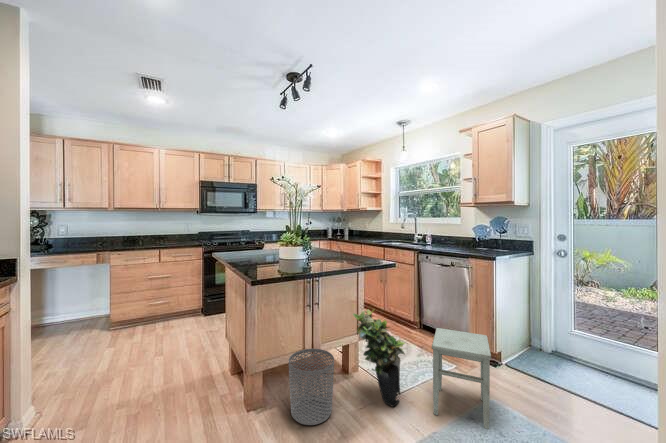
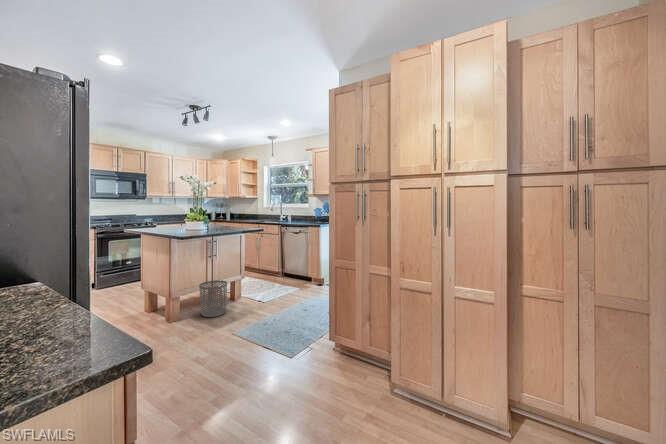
potted plant: present [353,310,405,407] -> none [237,256,268,305]
stool: present [432,328,491,429] -> none [280,265,309,305]

